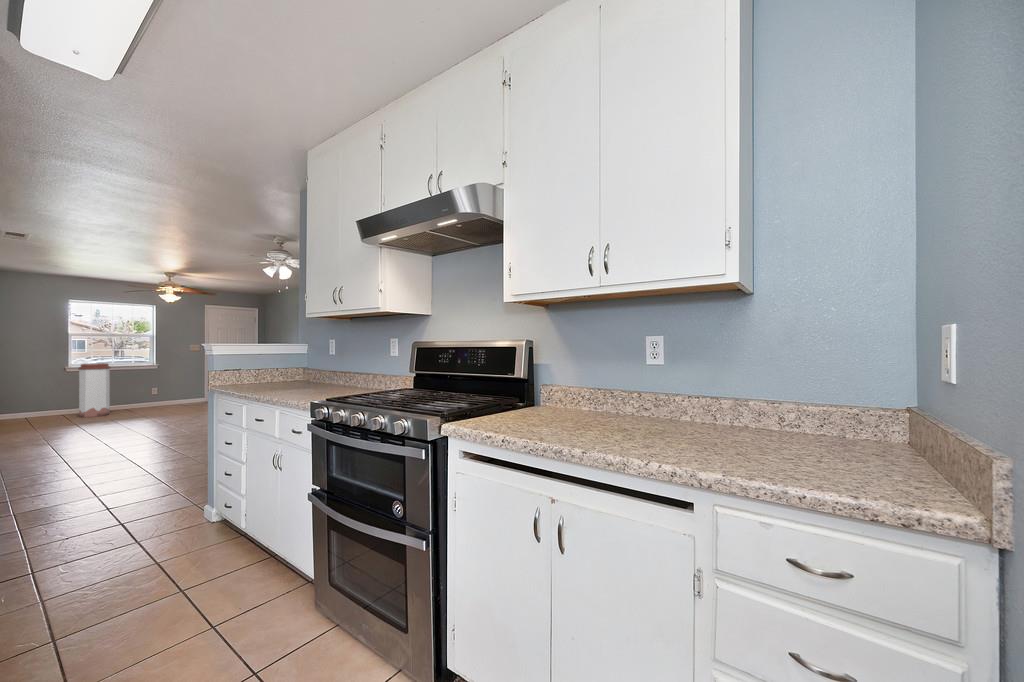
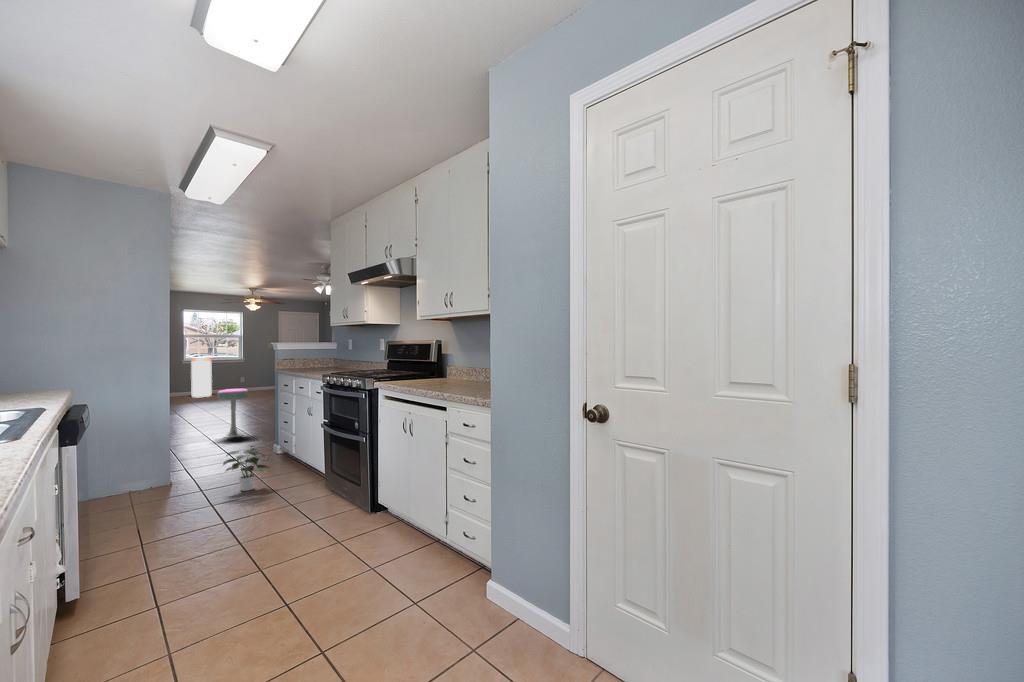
bar stool: none [110,413,161,490] -> present [218,389,248,438]
potted plant: none [100,533,206,632] -> present [223,445,269,491]

